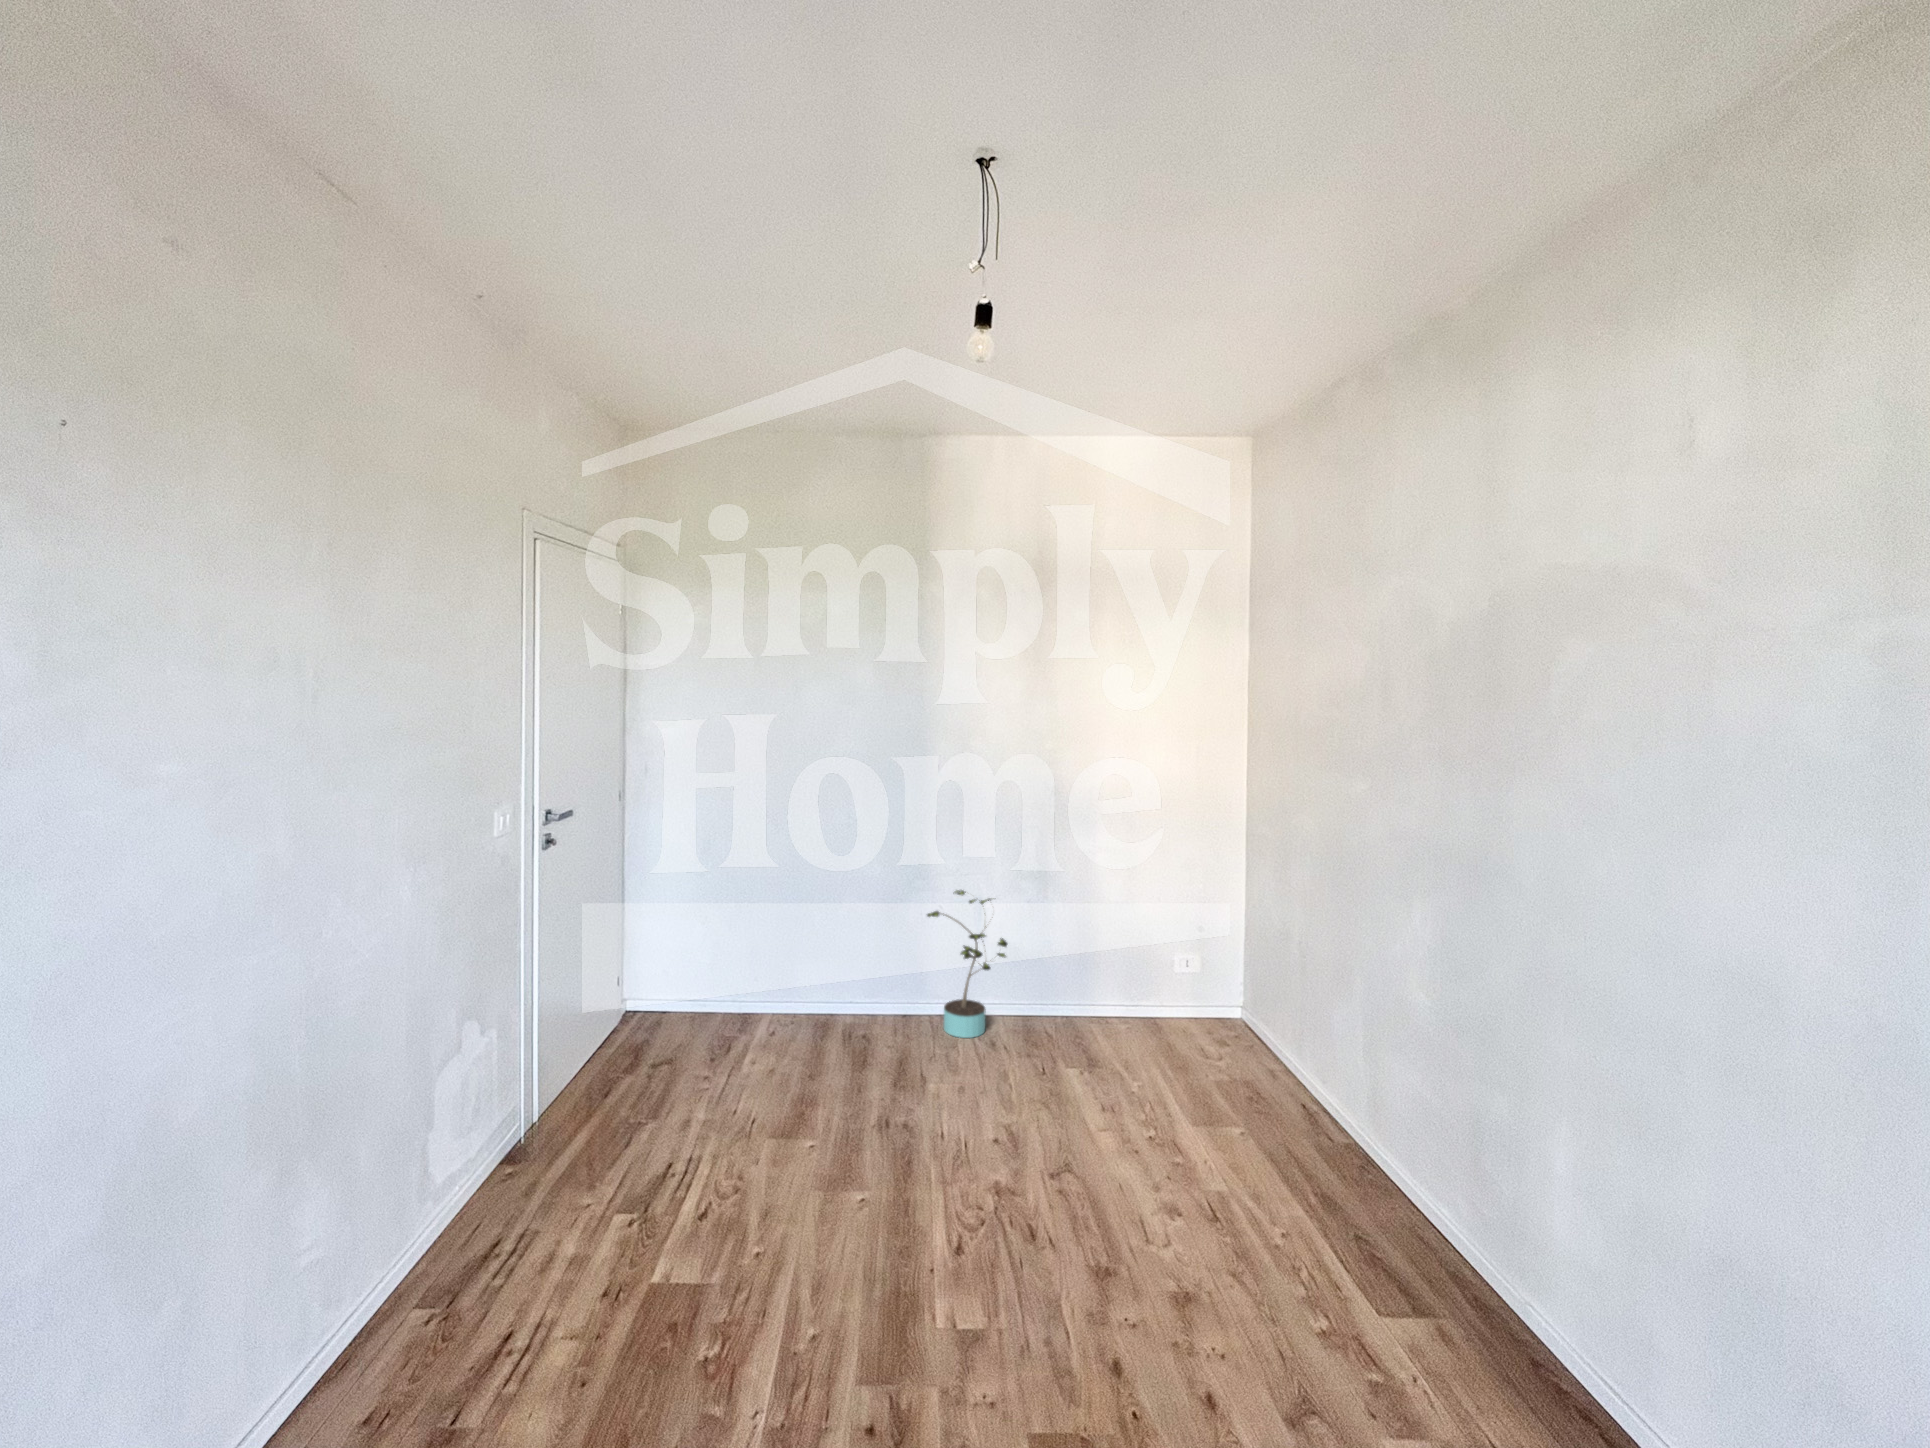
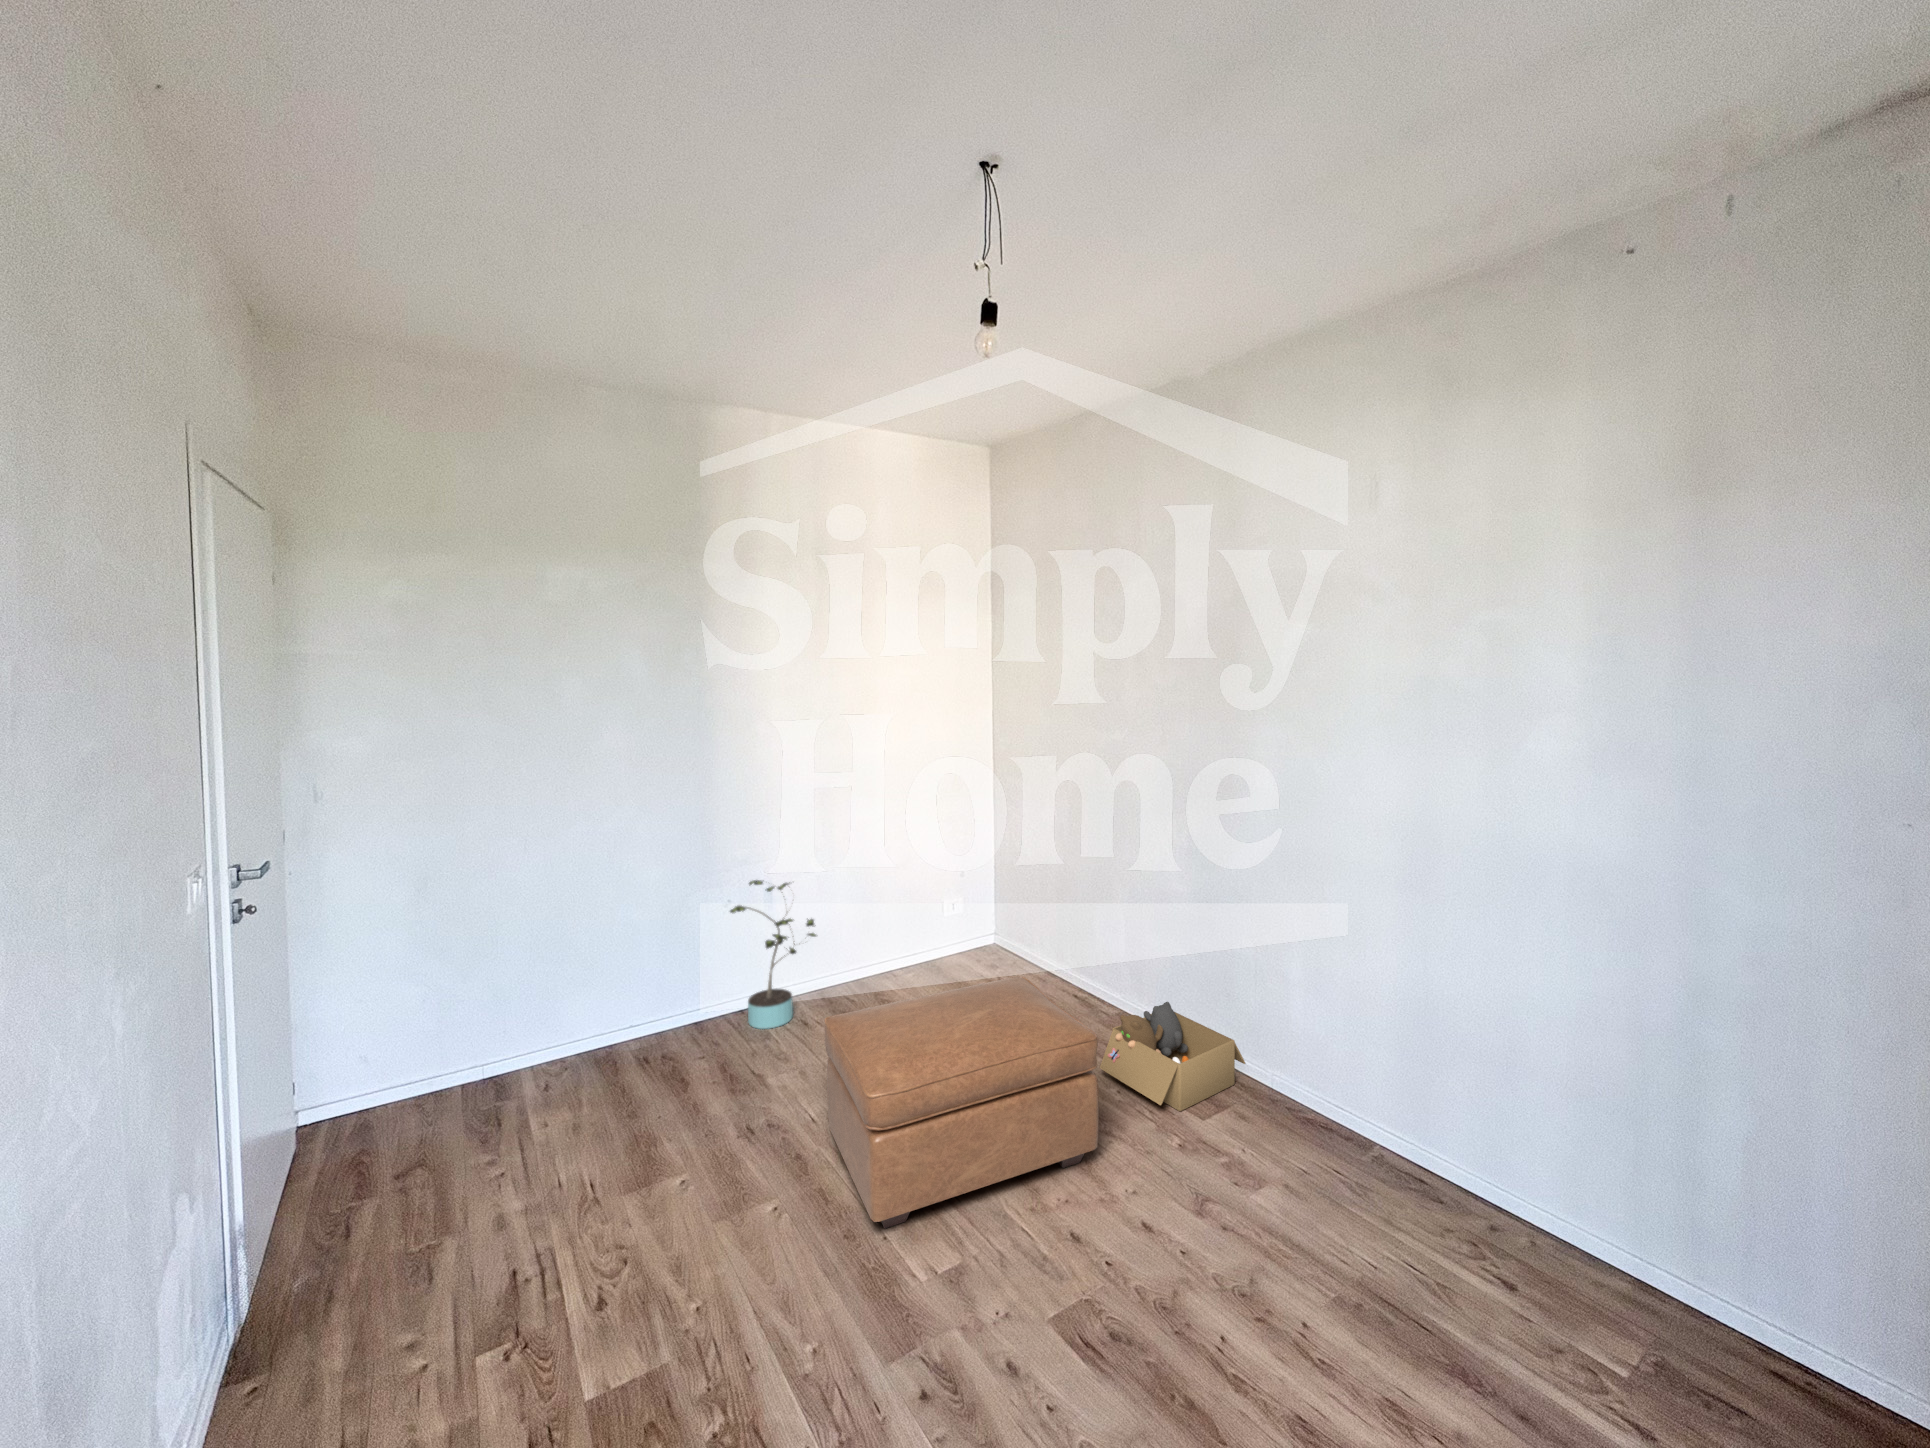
ottoman: none [919,1035,1201,1292] -> present [824,977,1099,1228]
cardboard box: none [1268,1141,1490,1293] -> present [1100,1002,1245,1111]

